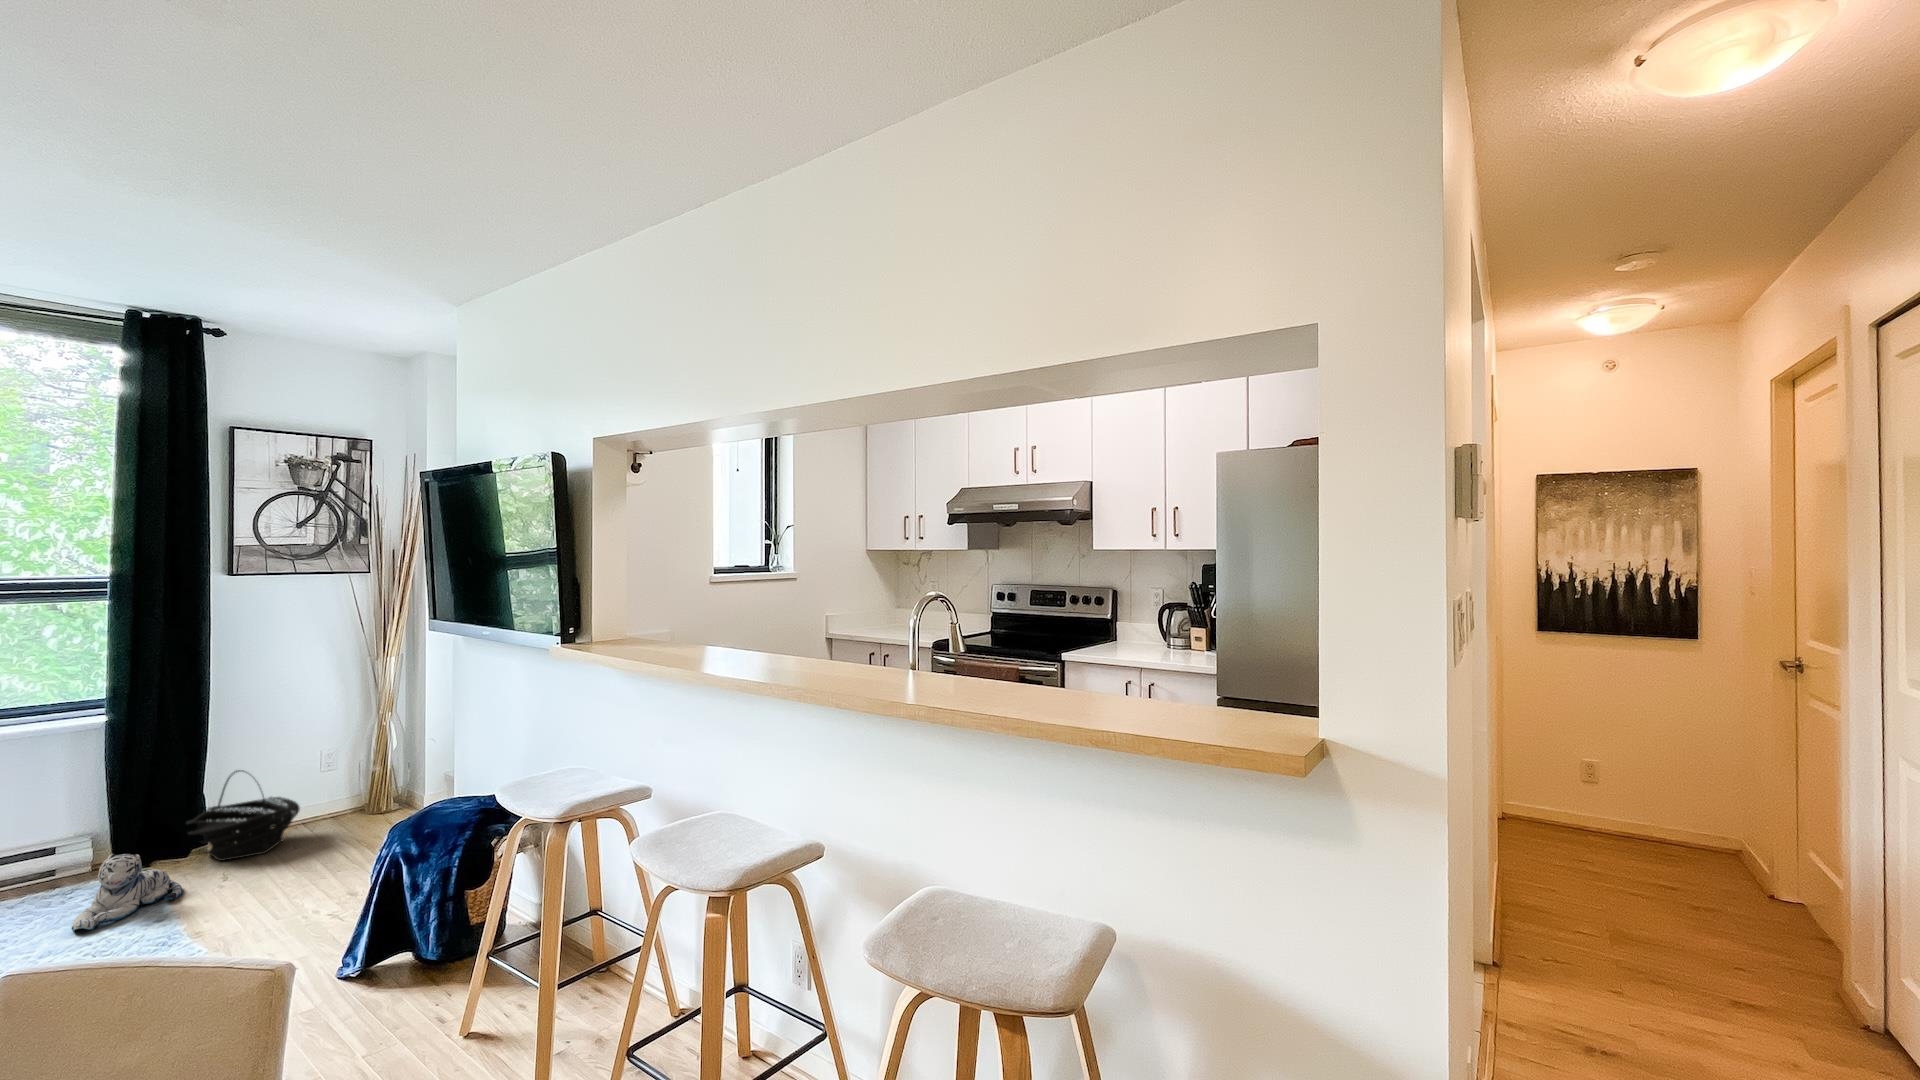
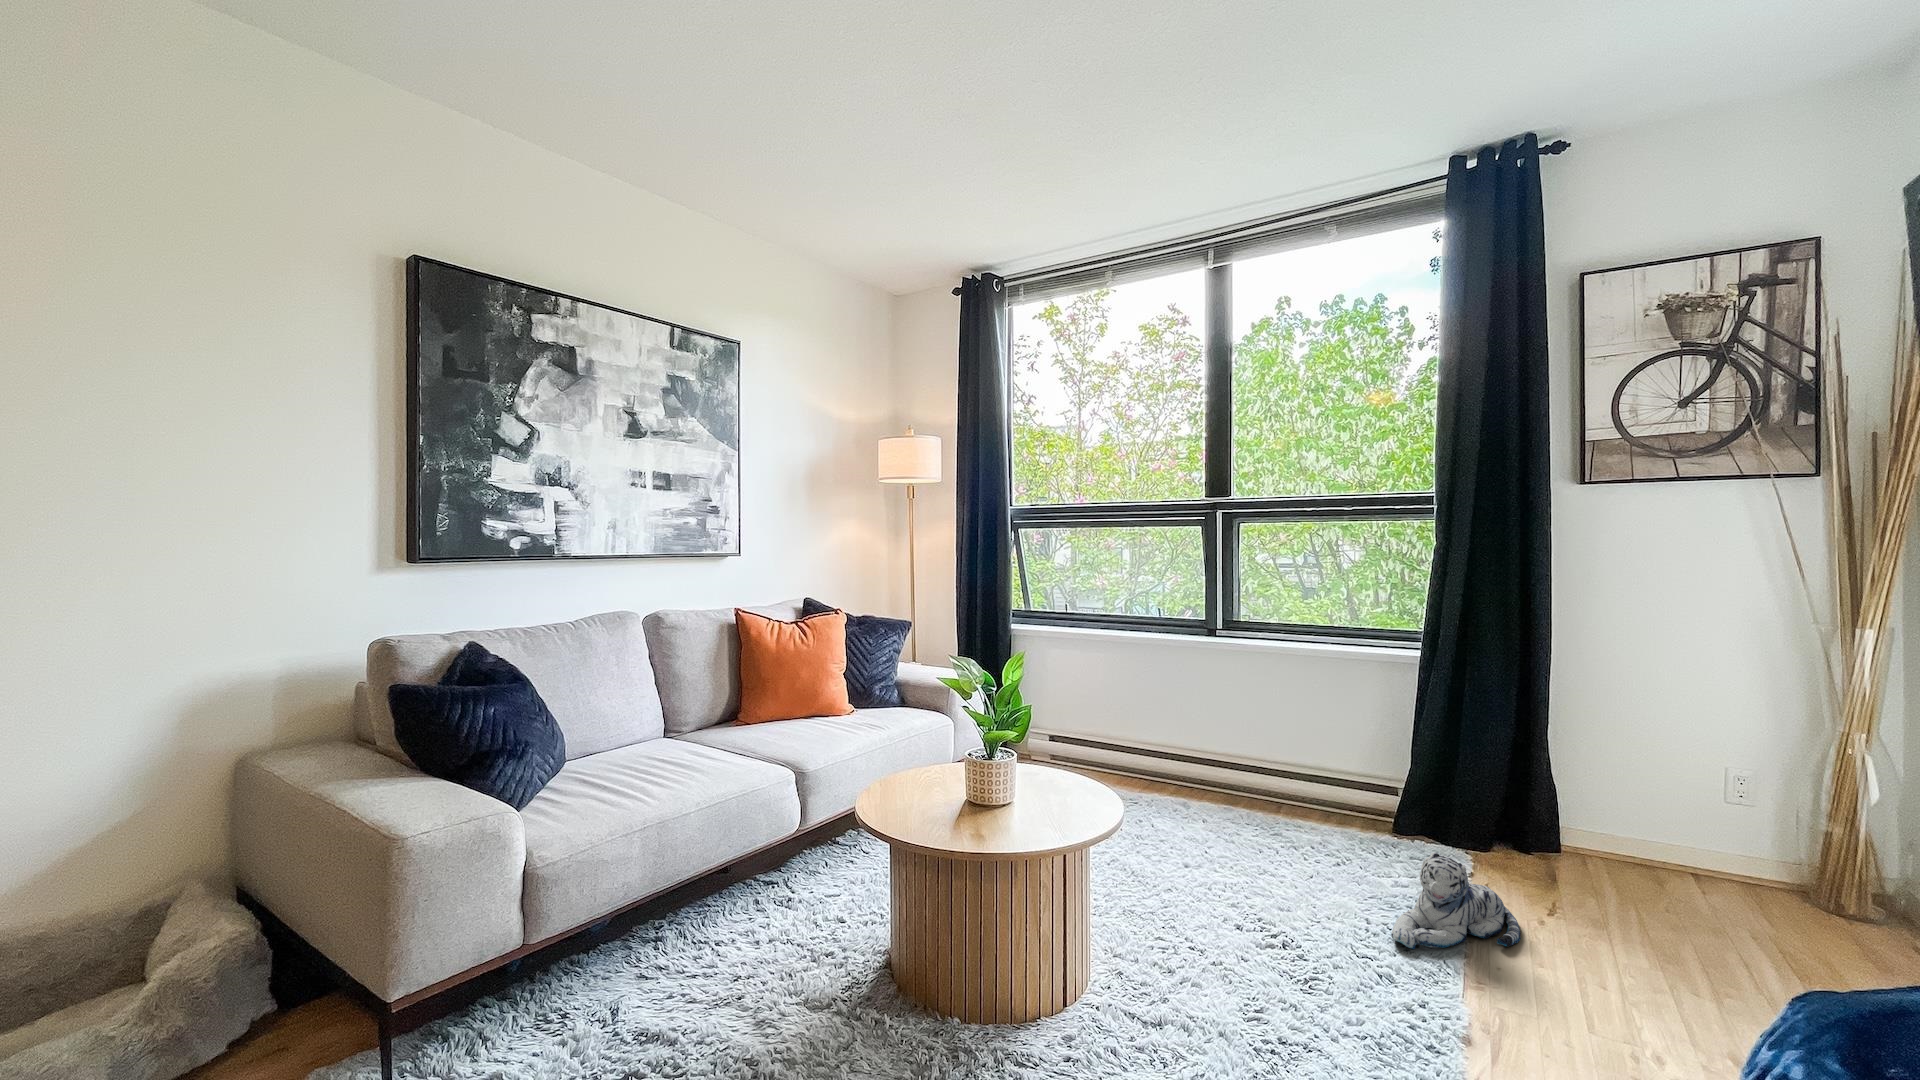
basket: present [187,770,300,861] -> none [1525,770,1694,914]

